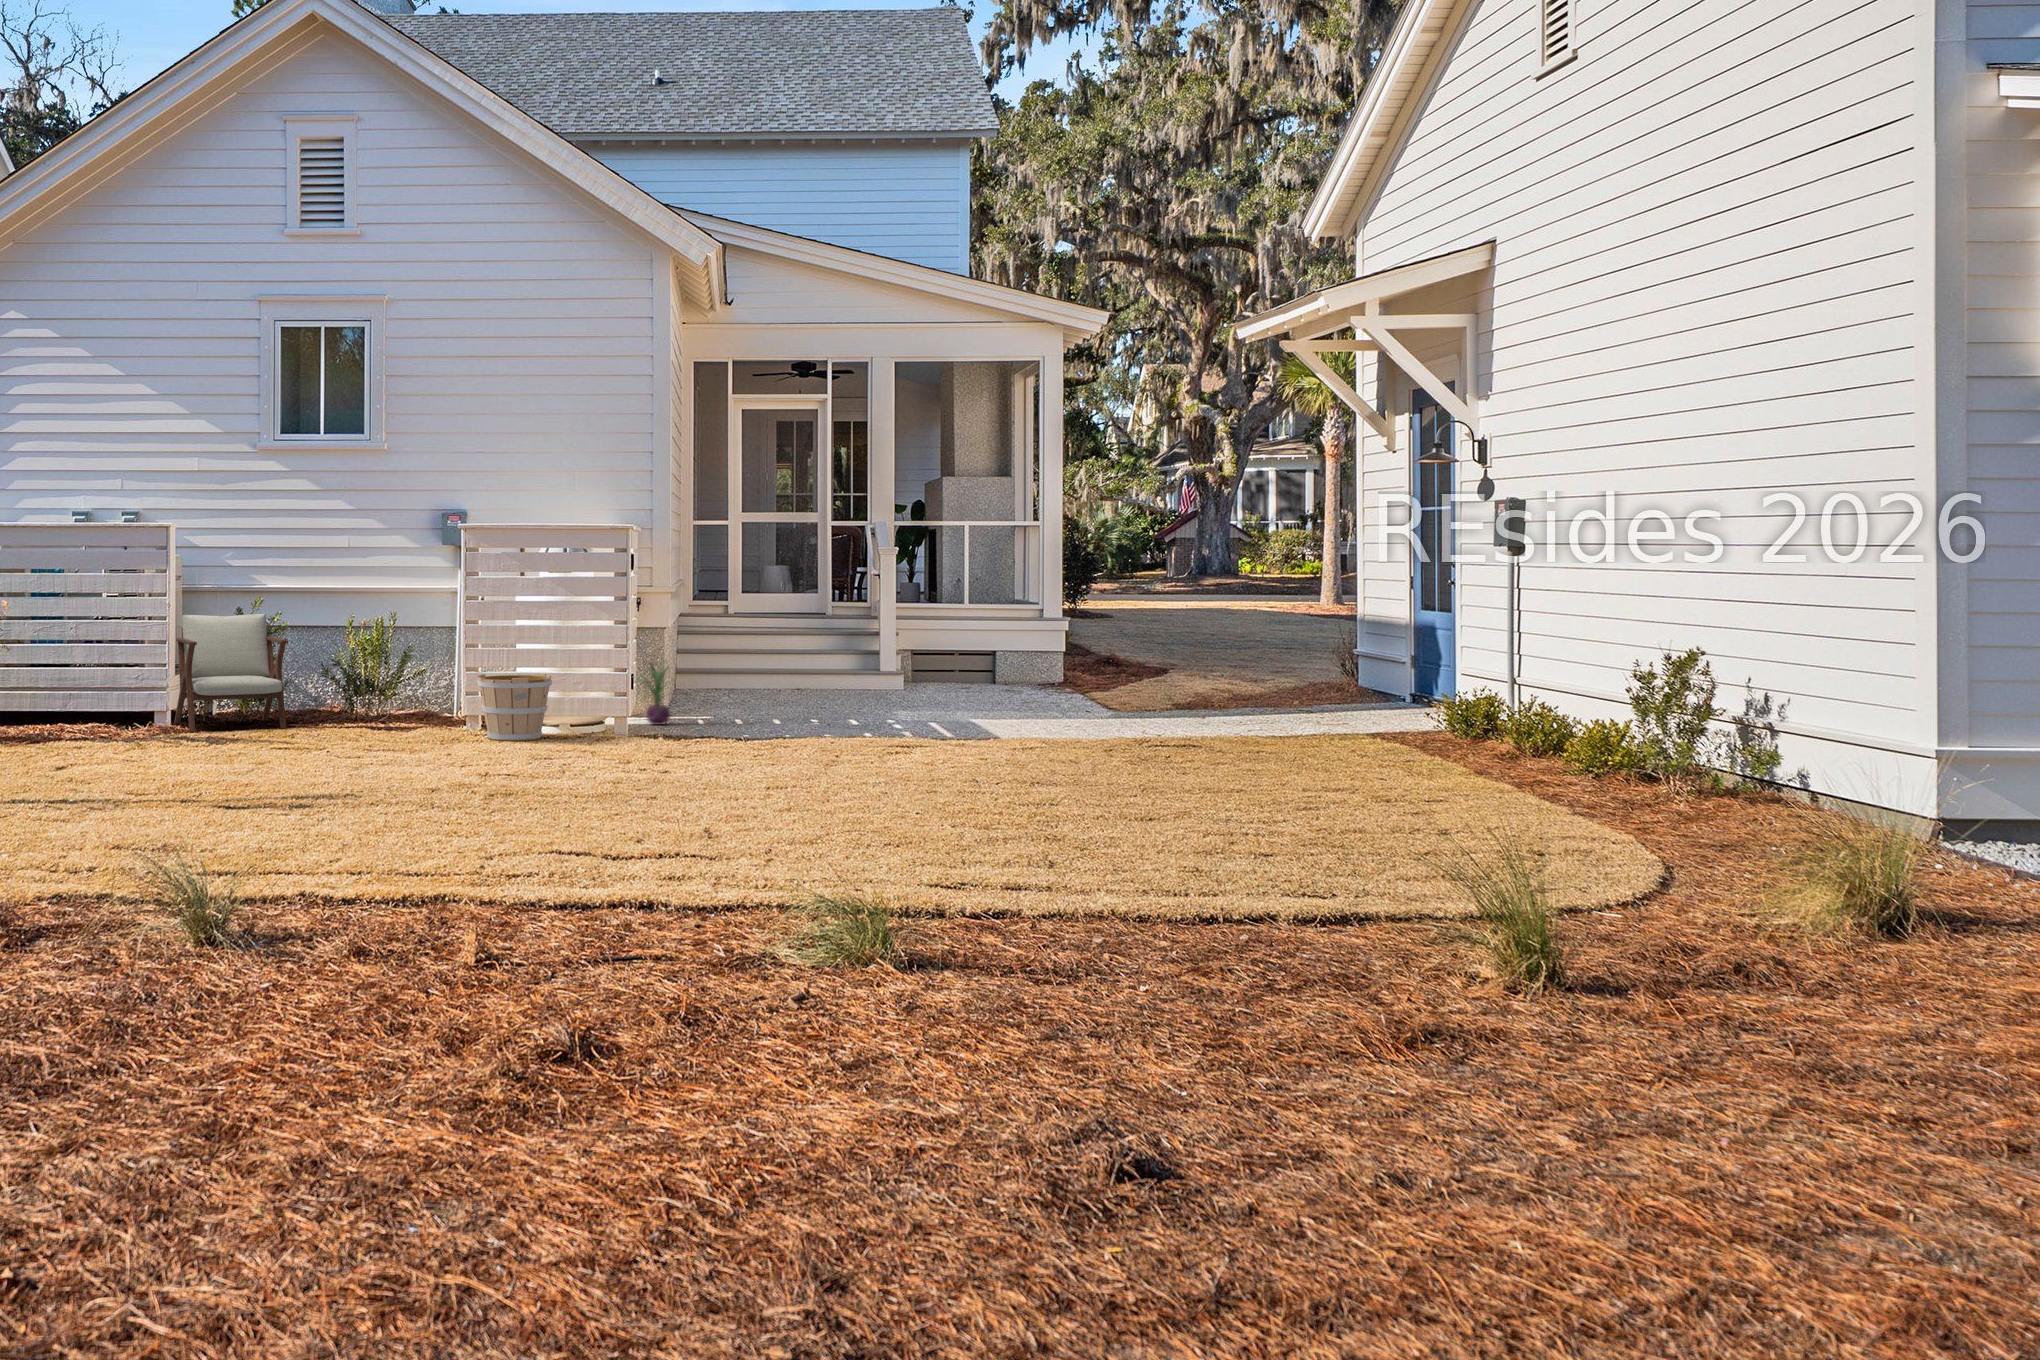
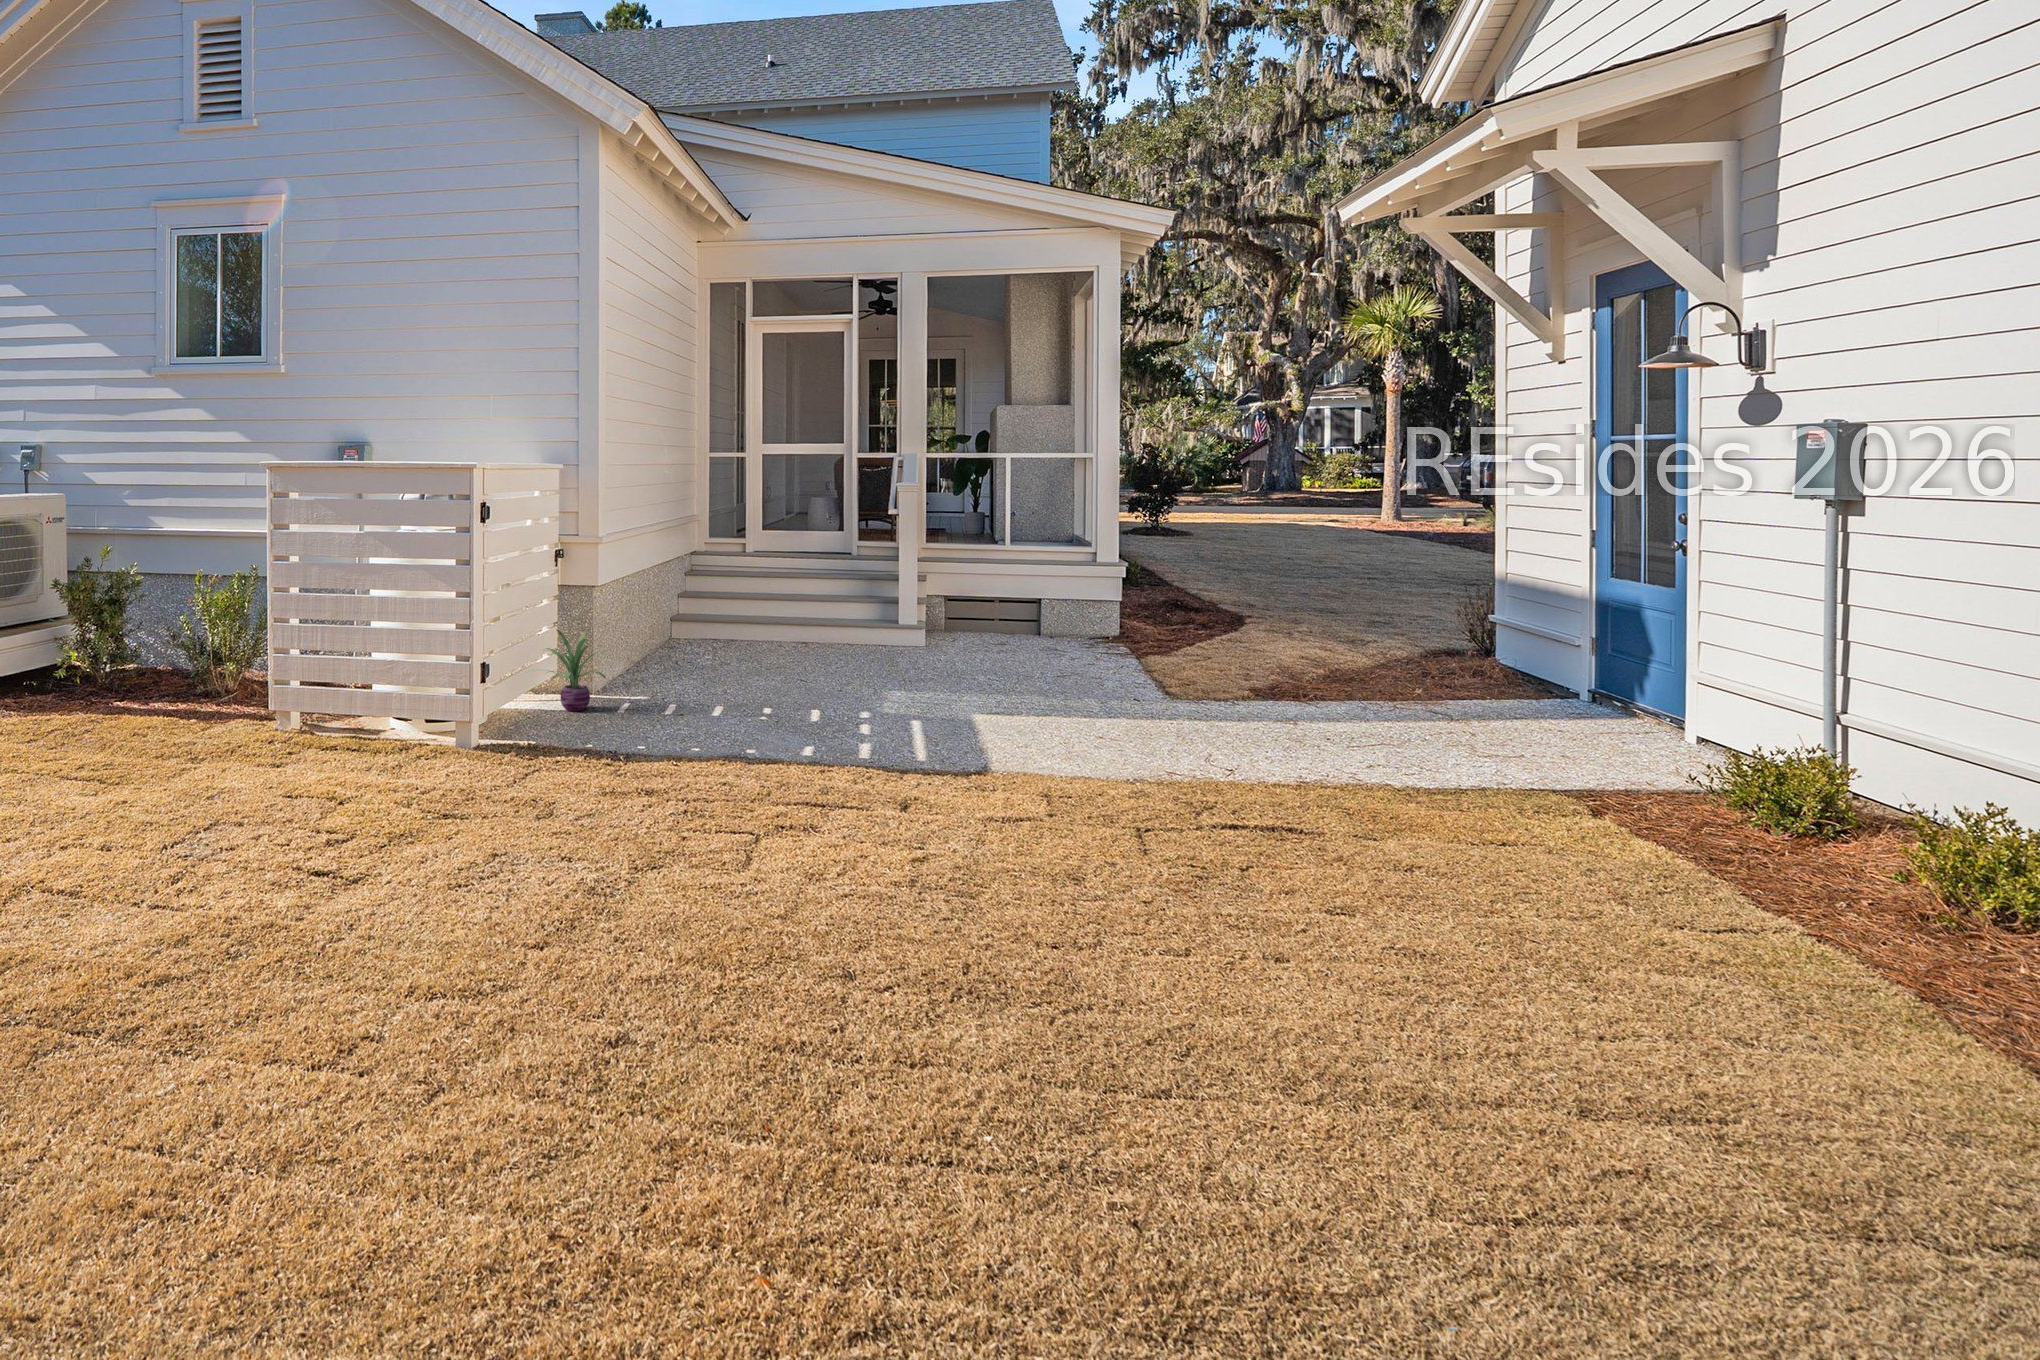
lounge chair: present [174,614,288,732] -> none [5,565,155,711]
wooden bucket: present [477,673,552,741] -> none [295,654,397,749]

